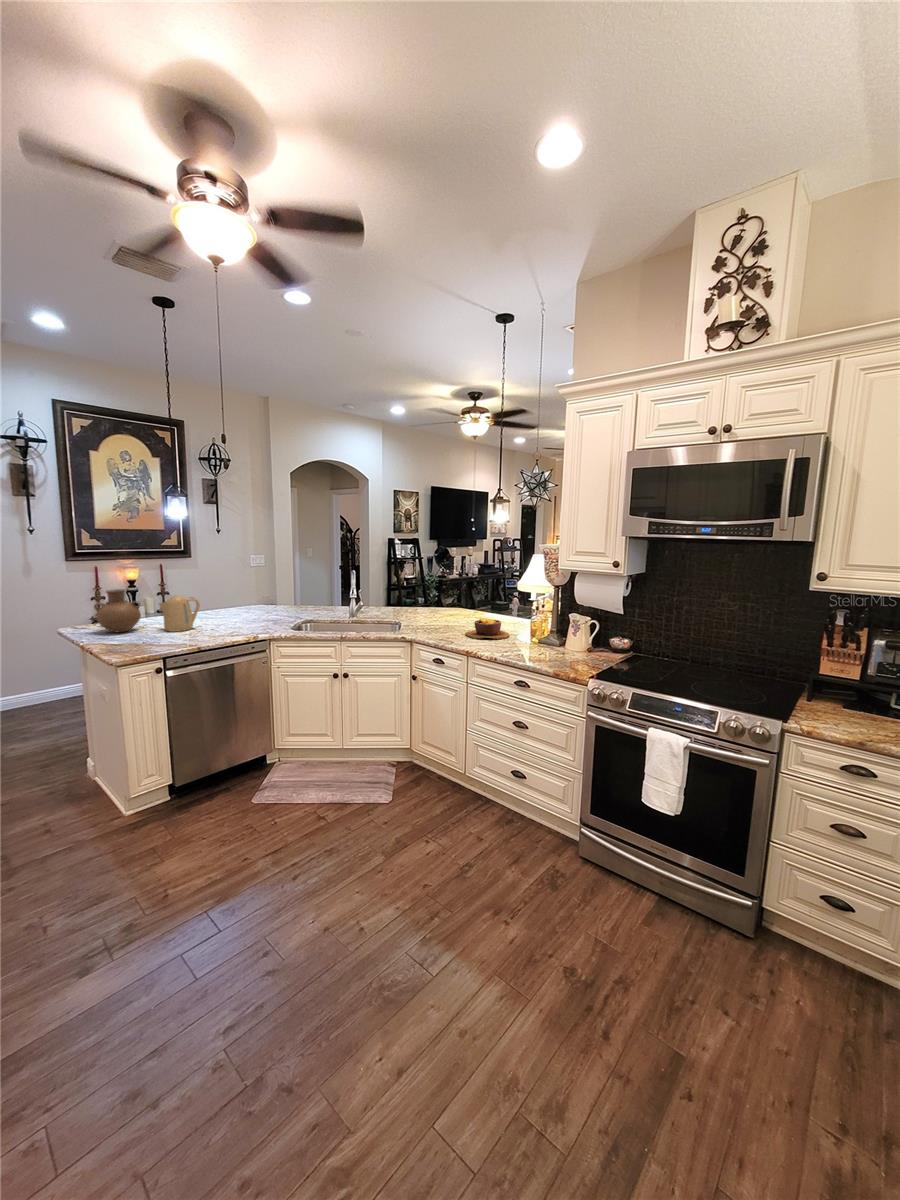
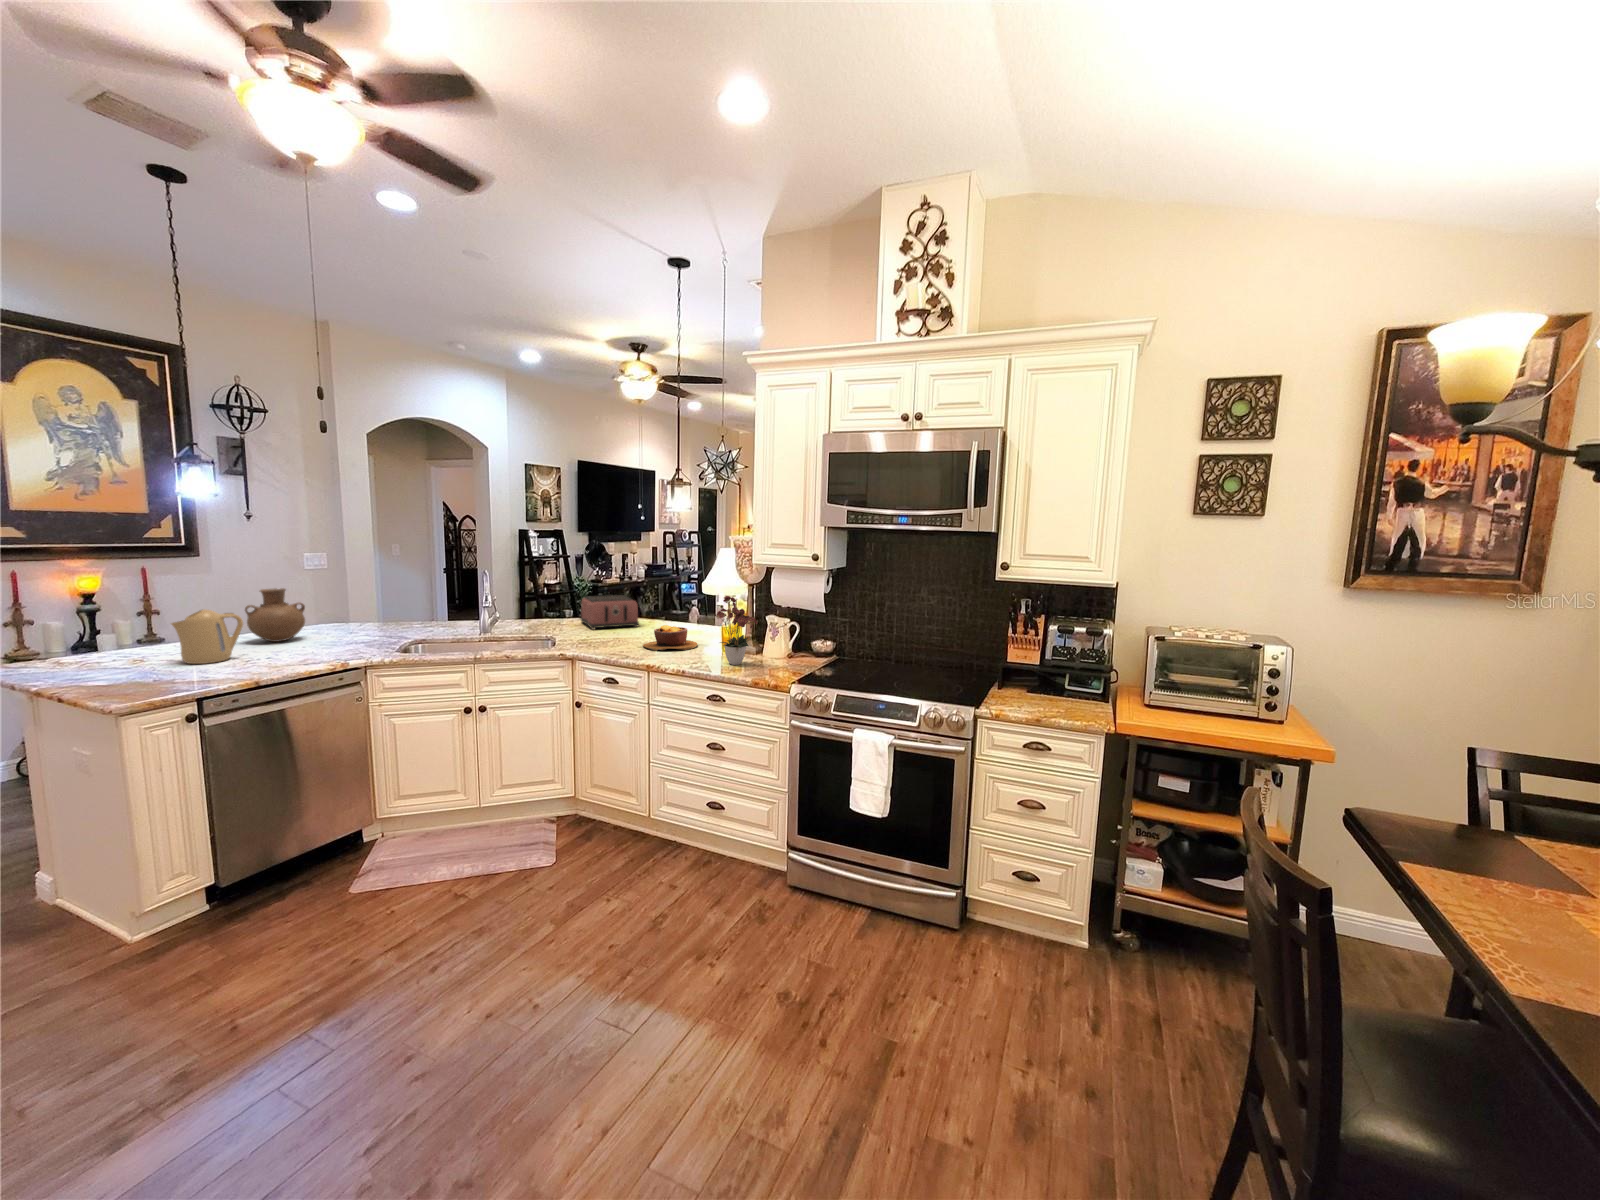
vase: present [94,589,141,632] -> present [245,588,305,642]
toaster: none [422,591,465,618] -> present [581,595,639,630]
flower arrangement: none [522,594,563,656] -> present [717,596,757,665]

